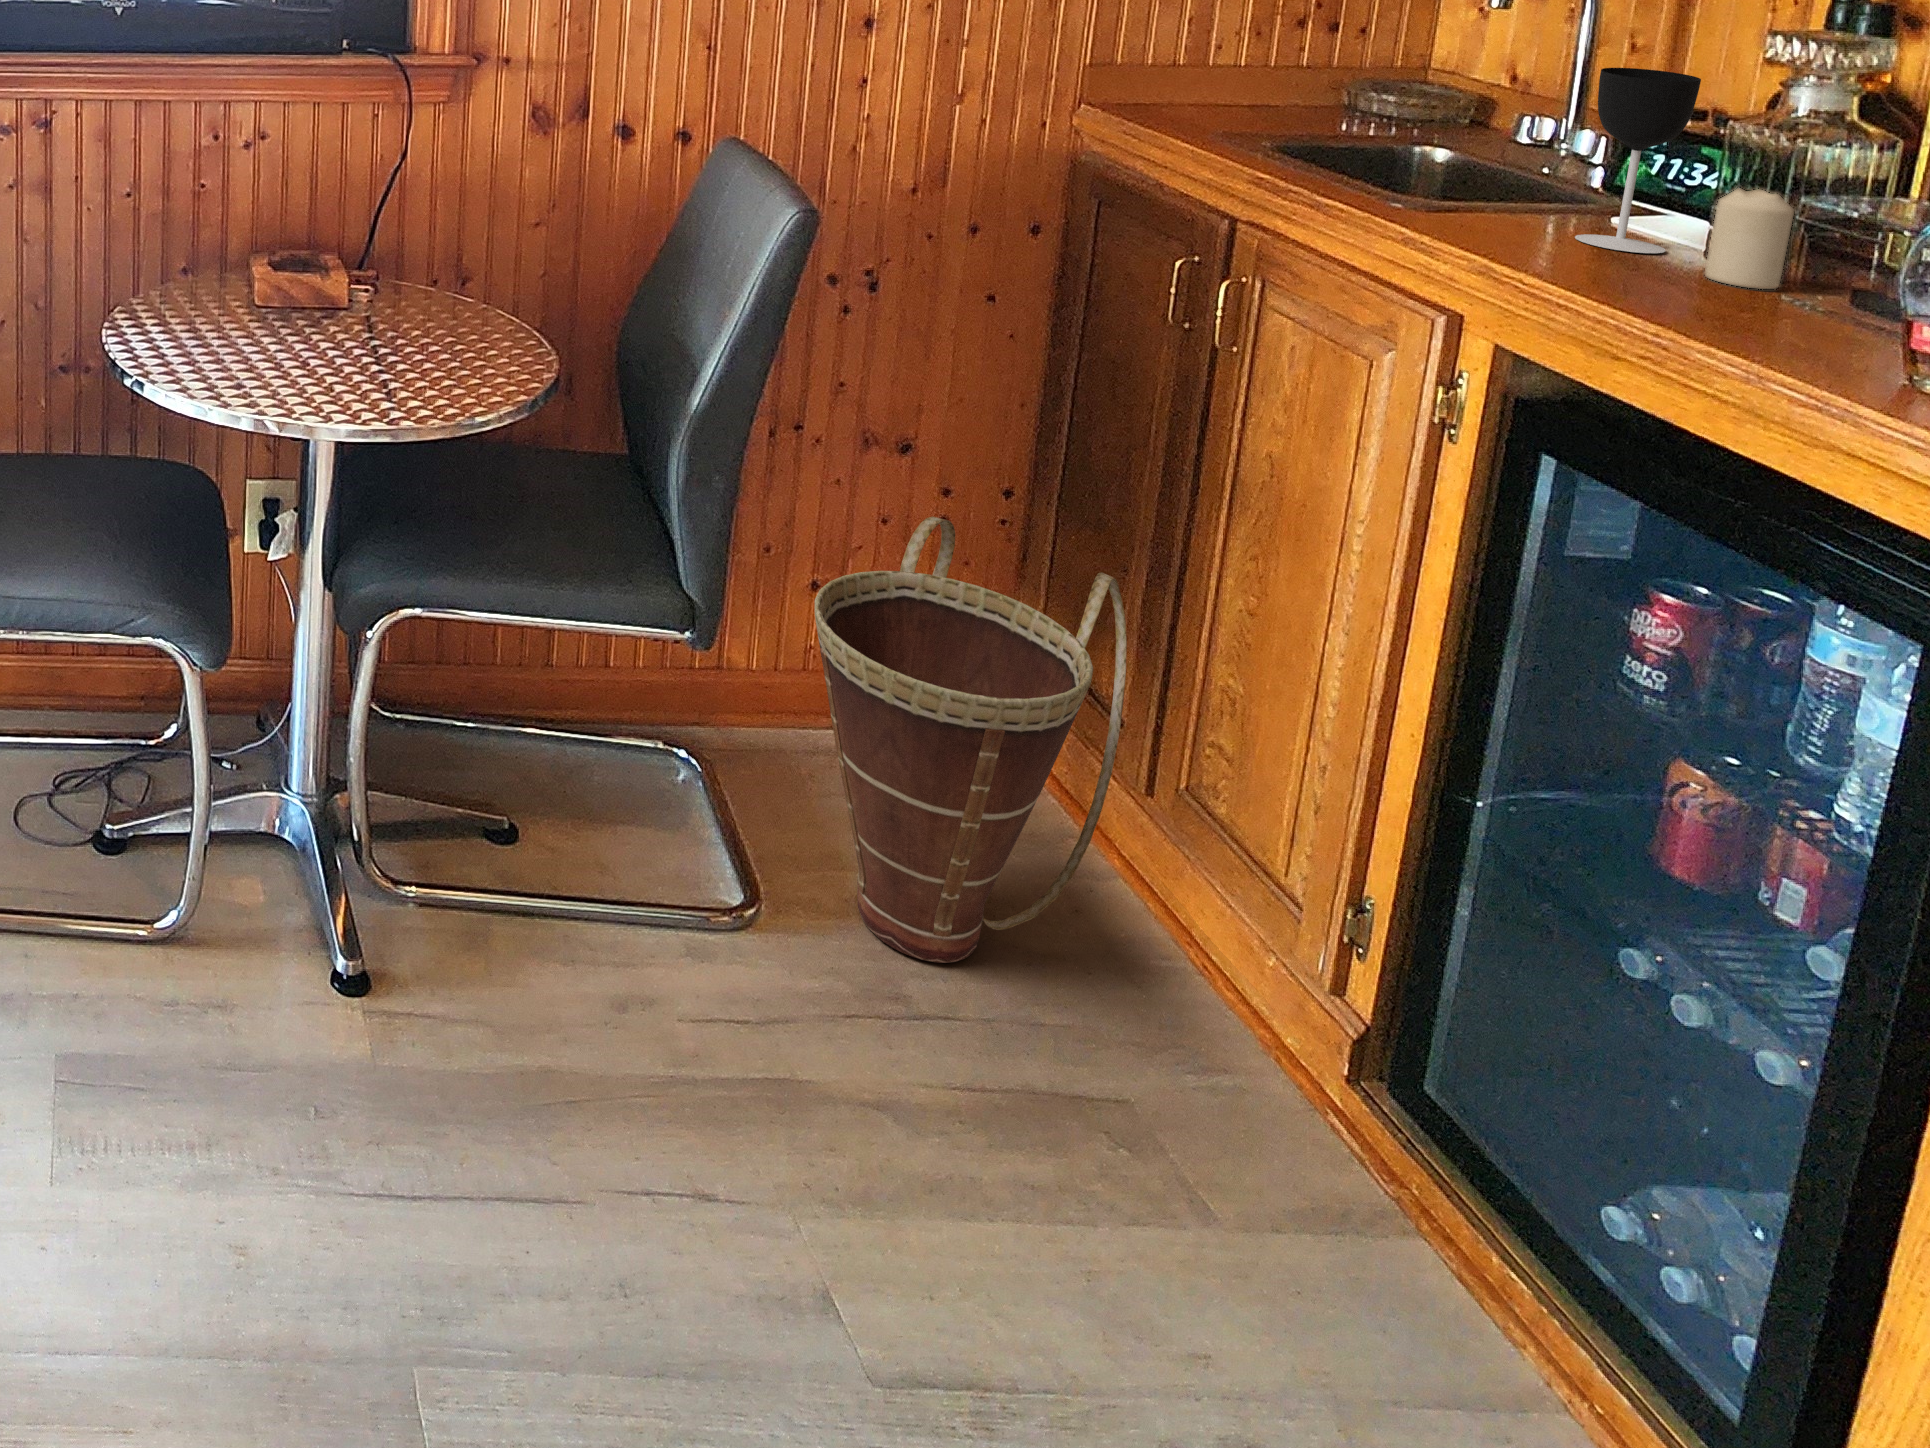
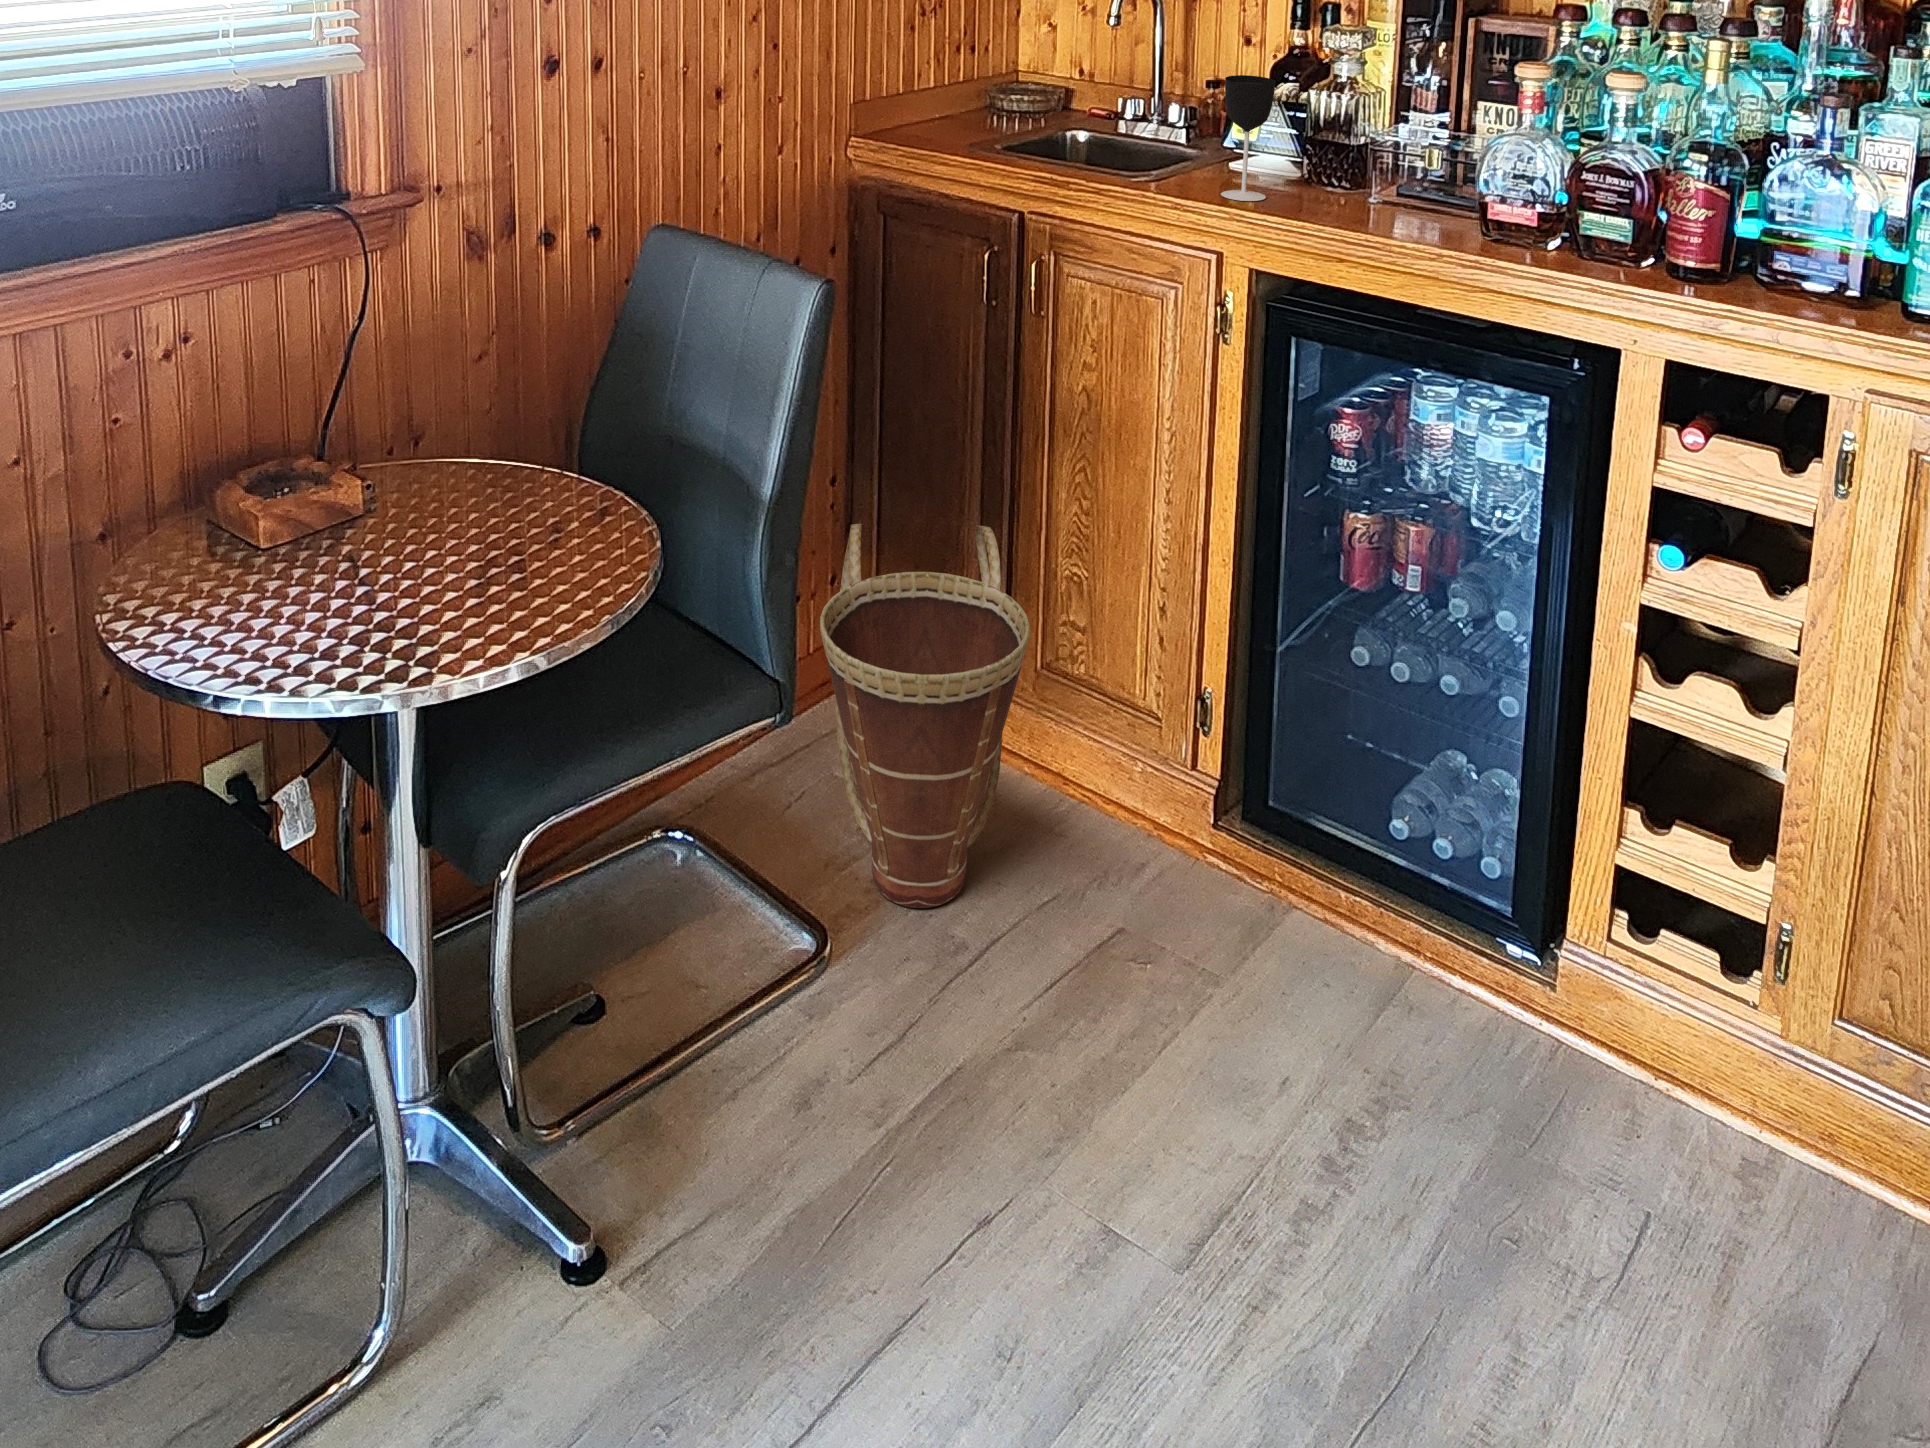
candle: present [1705,189,1794,289] -> none [1301,150,1339,214]

